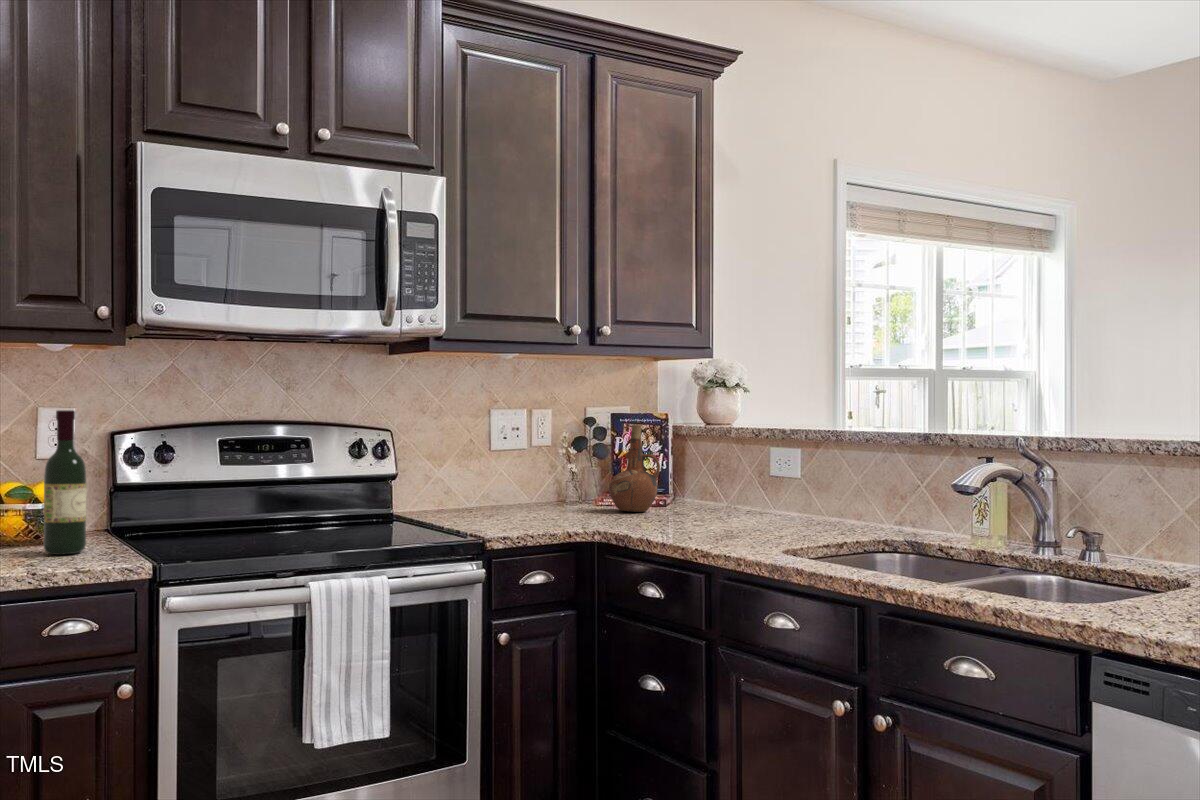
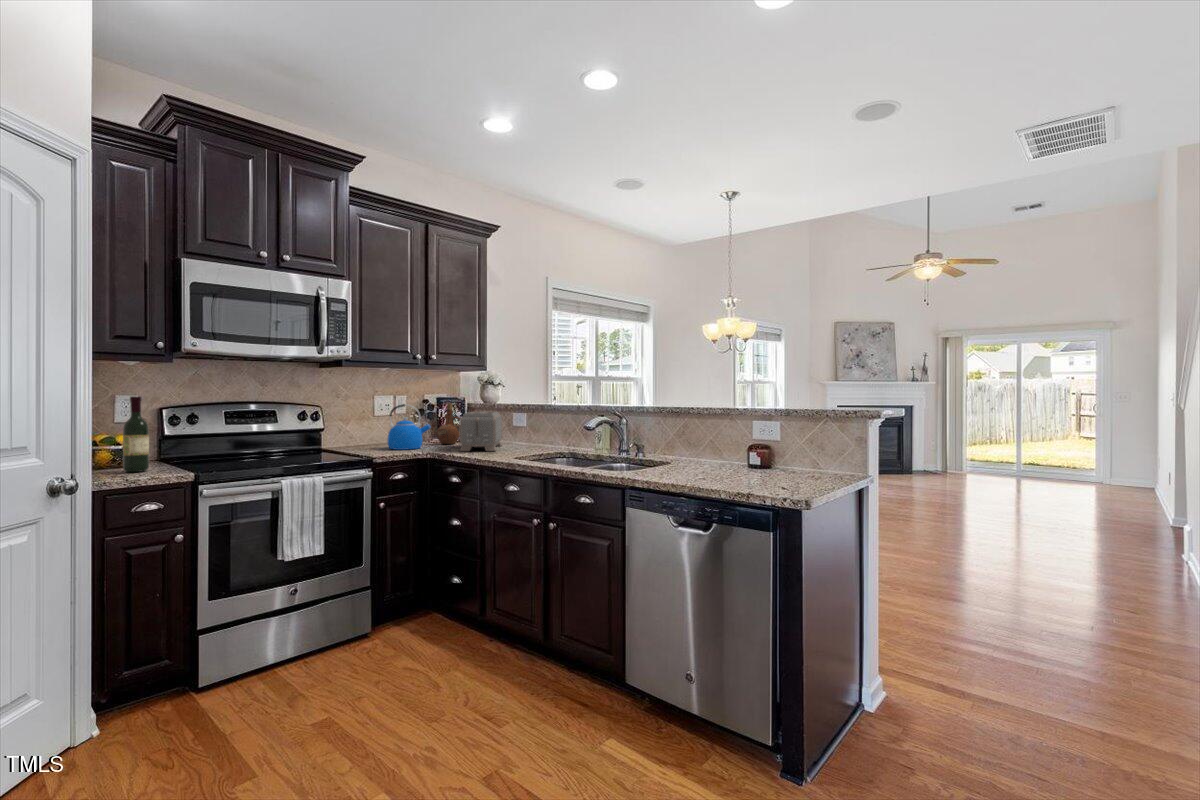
kettle: none [514,427,599,522] -> present [388,404,431,450]
toaster: none [658,444,747,532] -> present [460,412,502,451]

